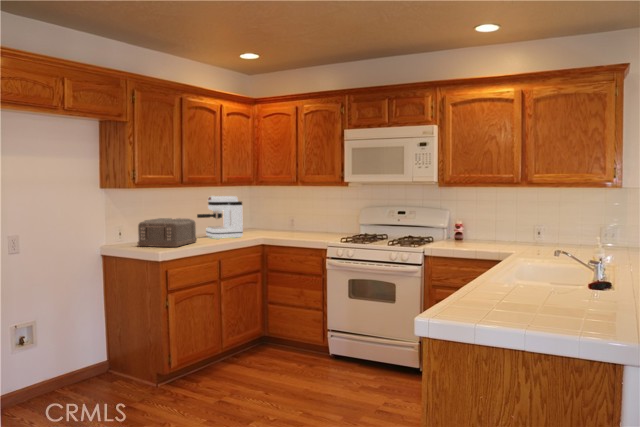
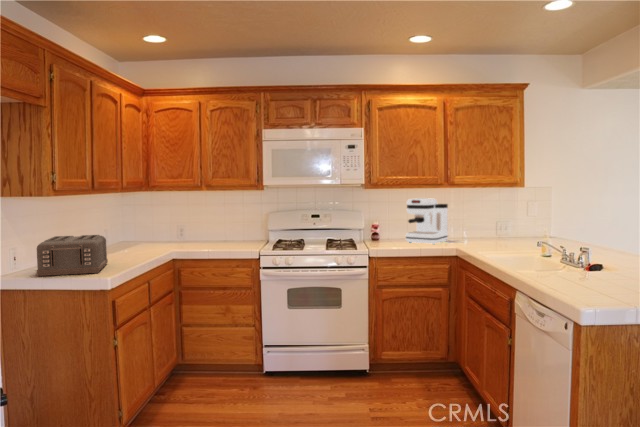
coffee maker: present [197,196,243,239] -> present [406,198,448,244]

